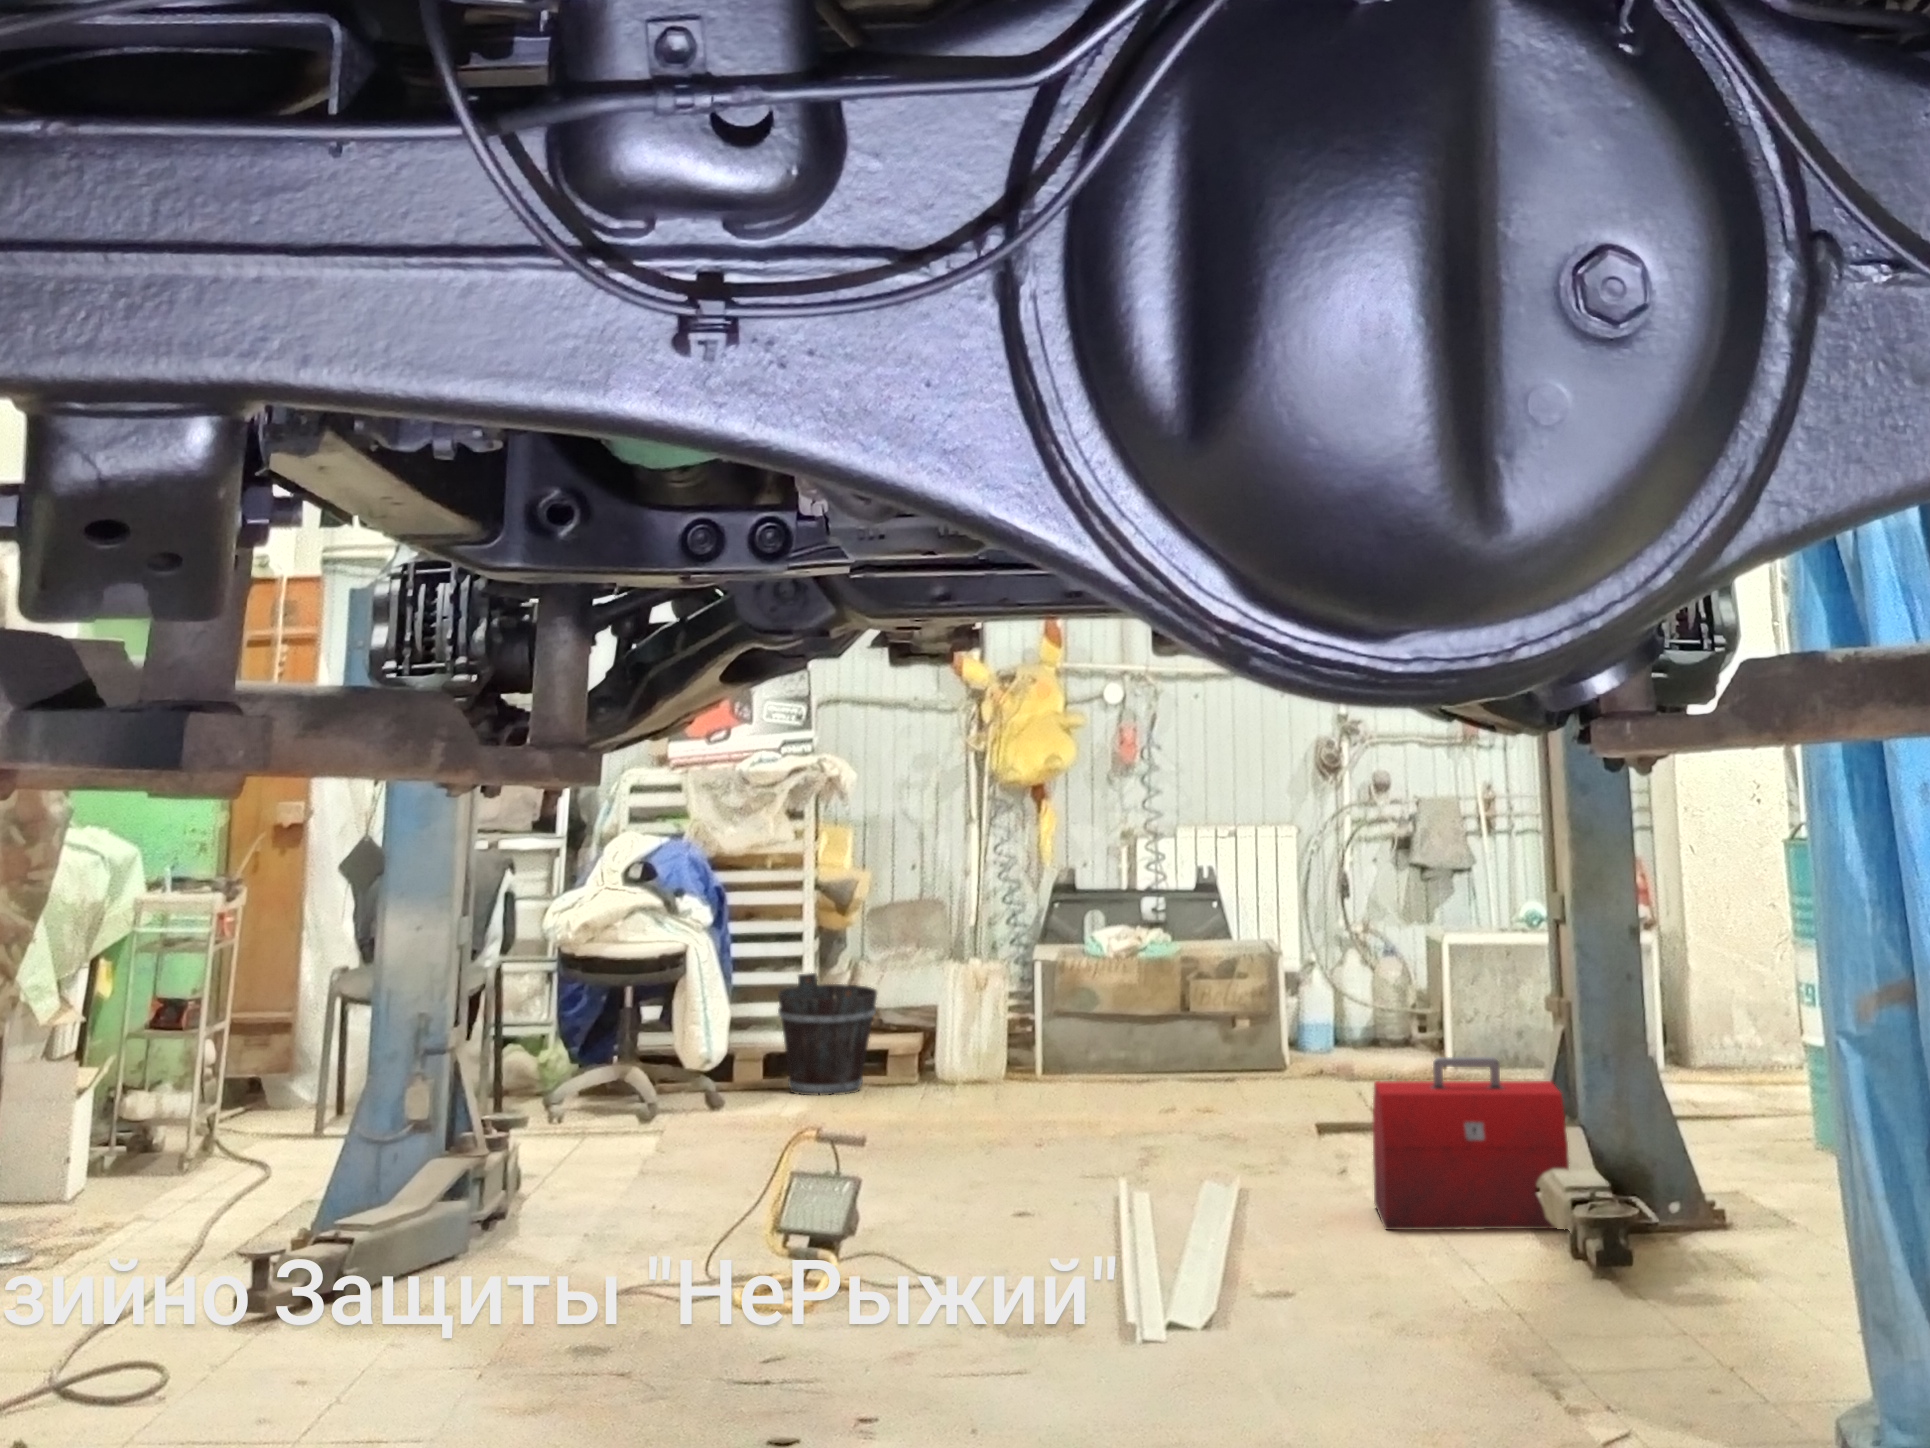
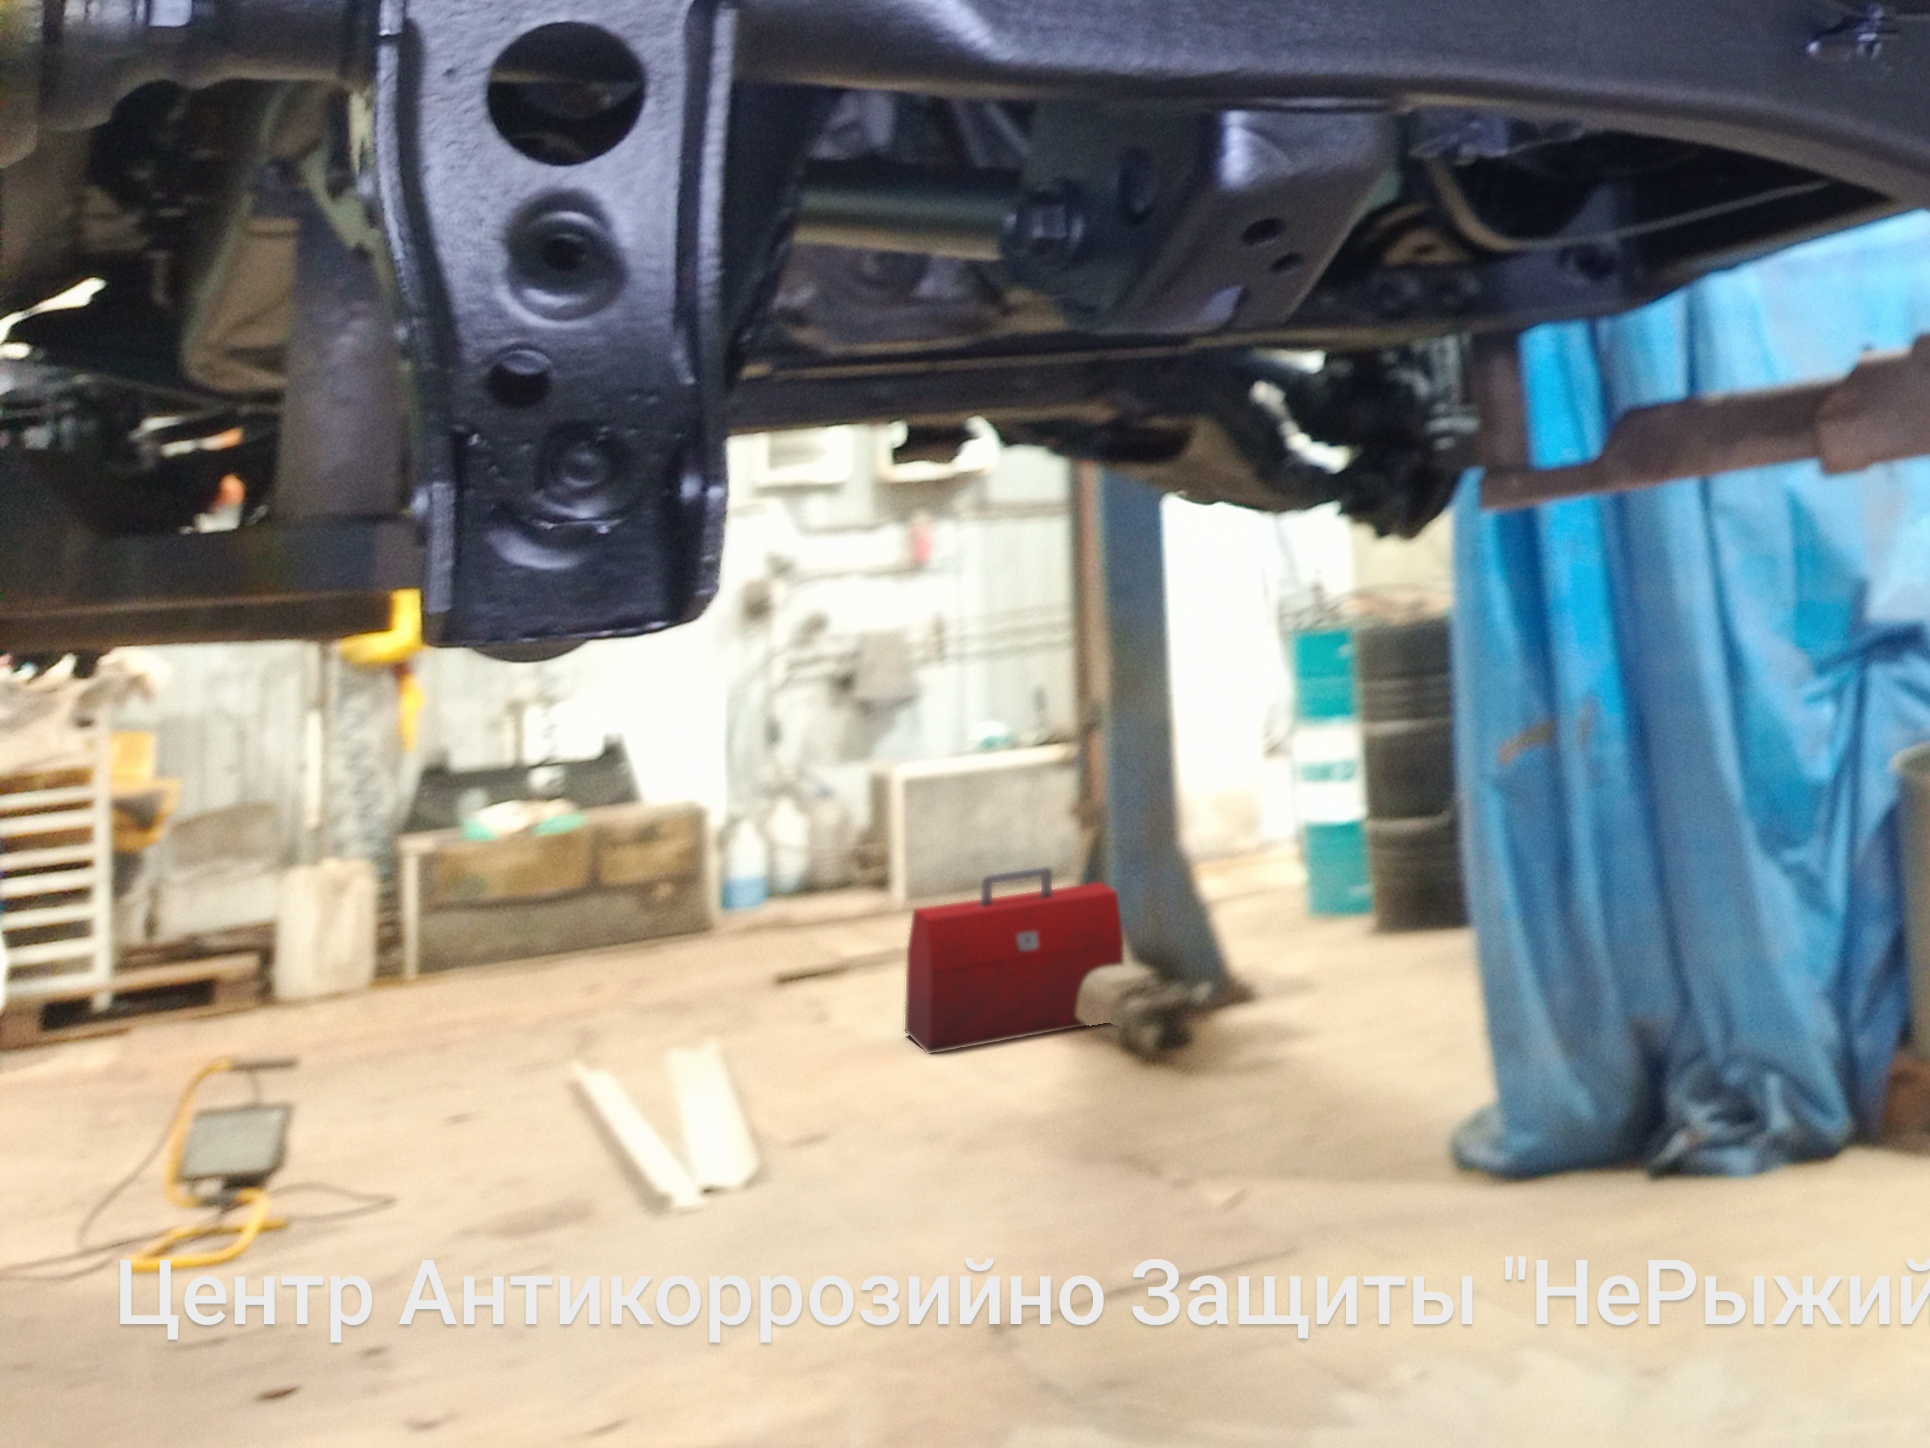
bucket: present [778,973,877,1095] -> none [59,901,207,1046]

